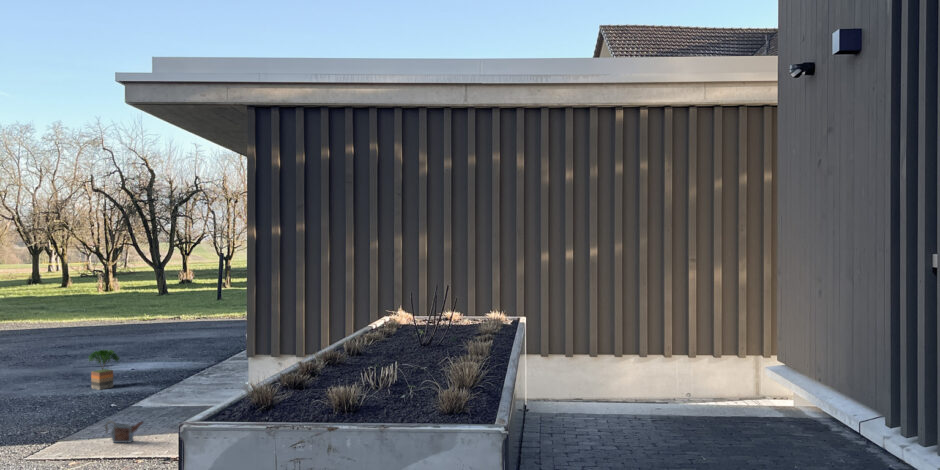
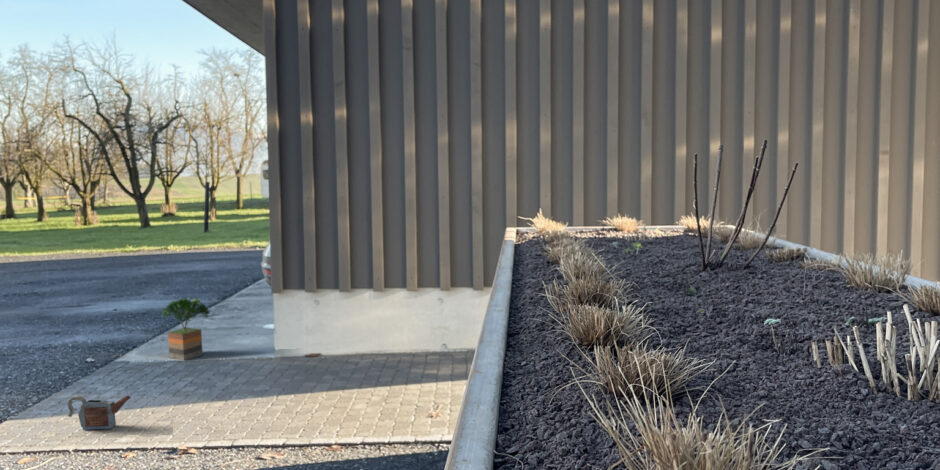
potted tree: present [89,350,120,390] -> present [162,298,210,361]

